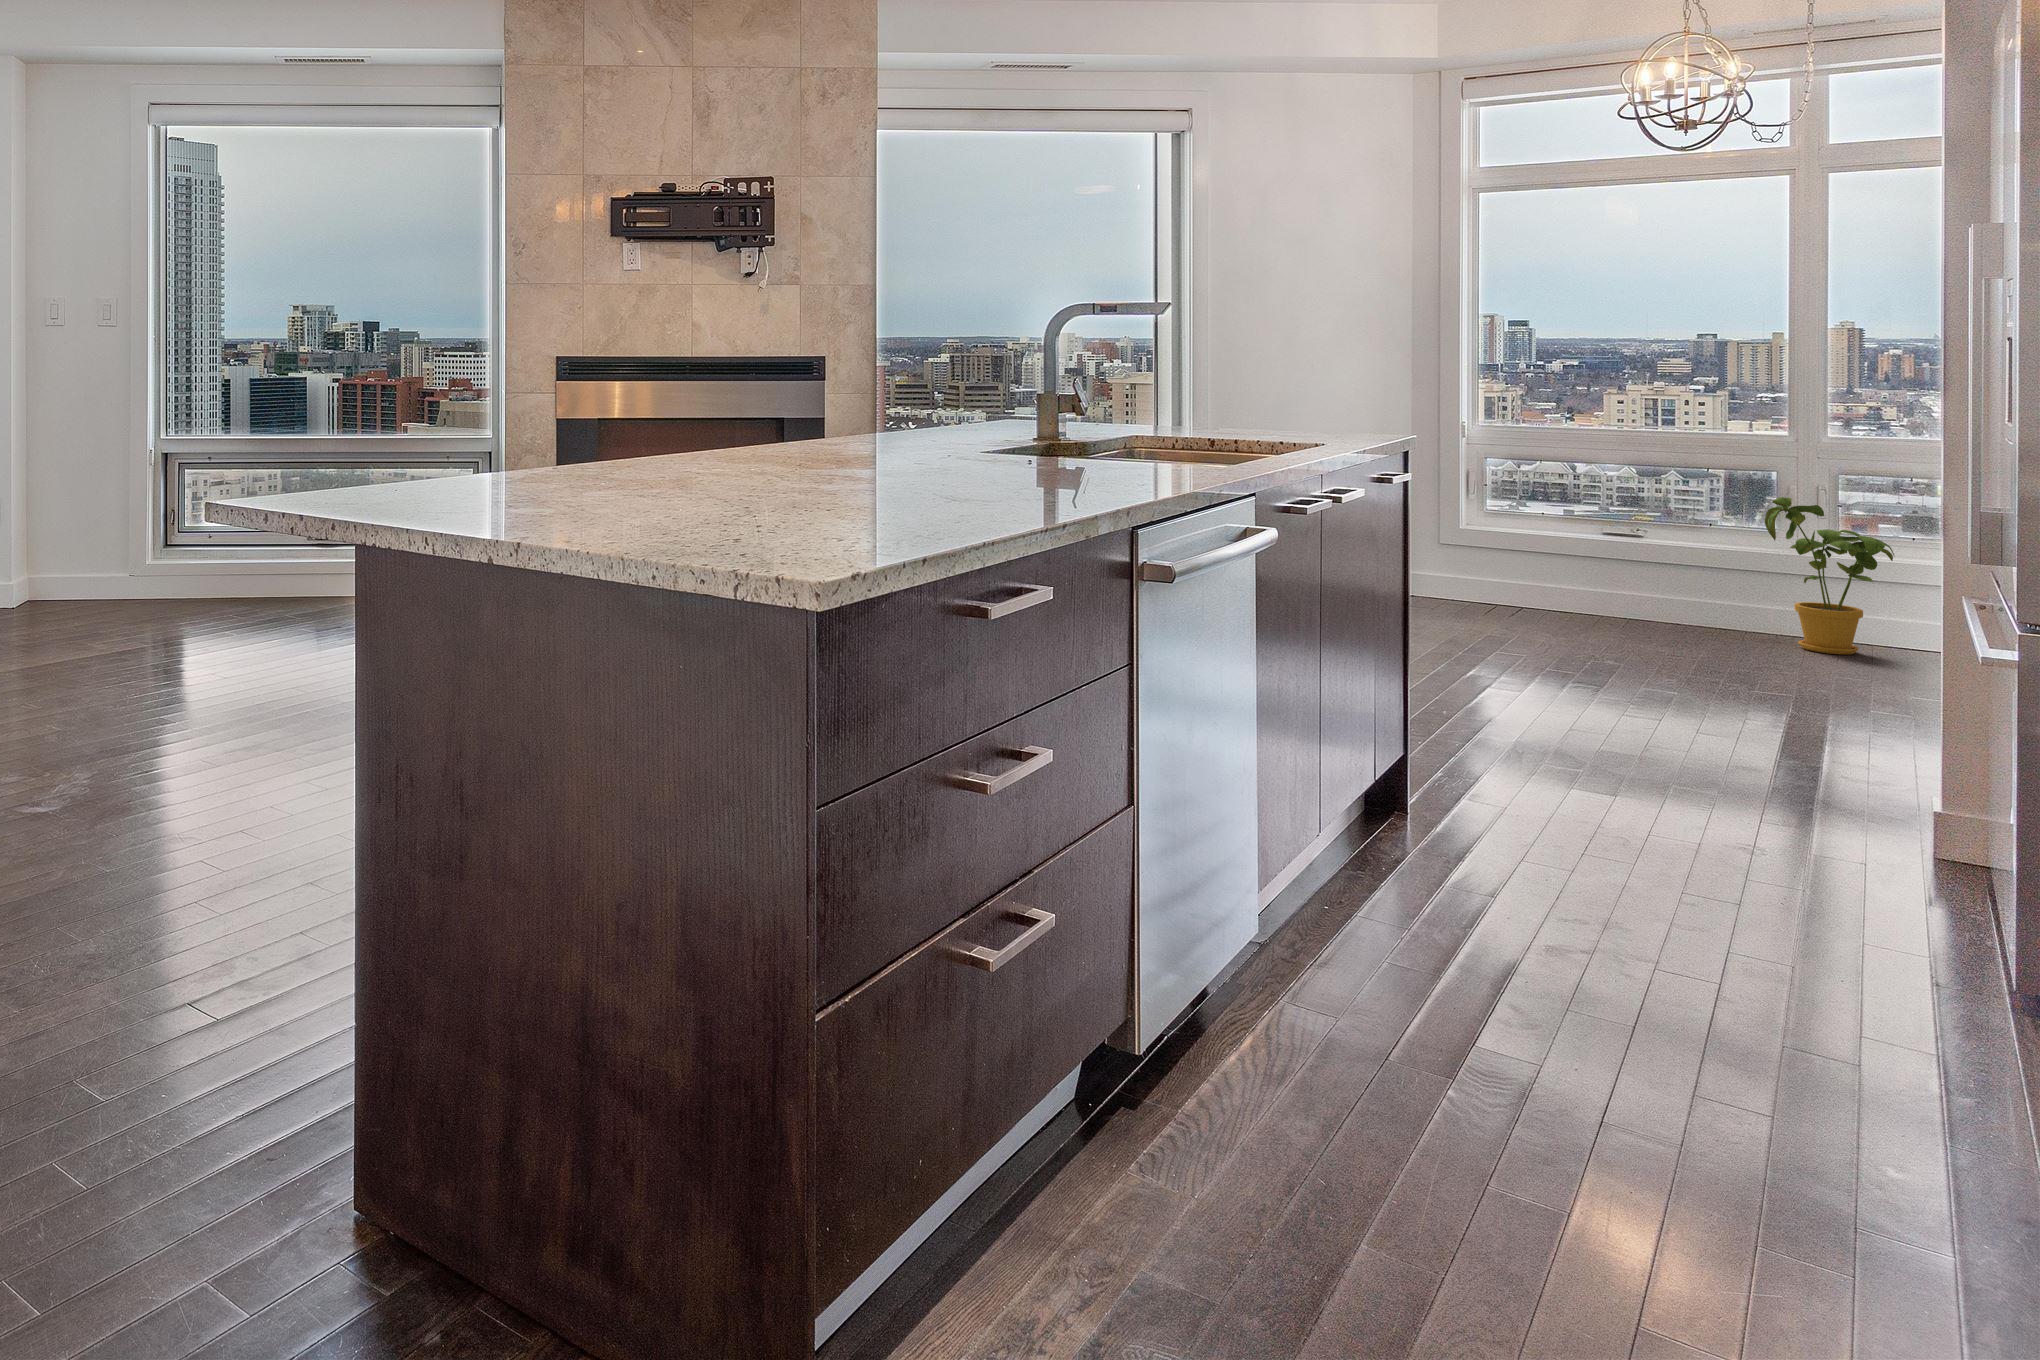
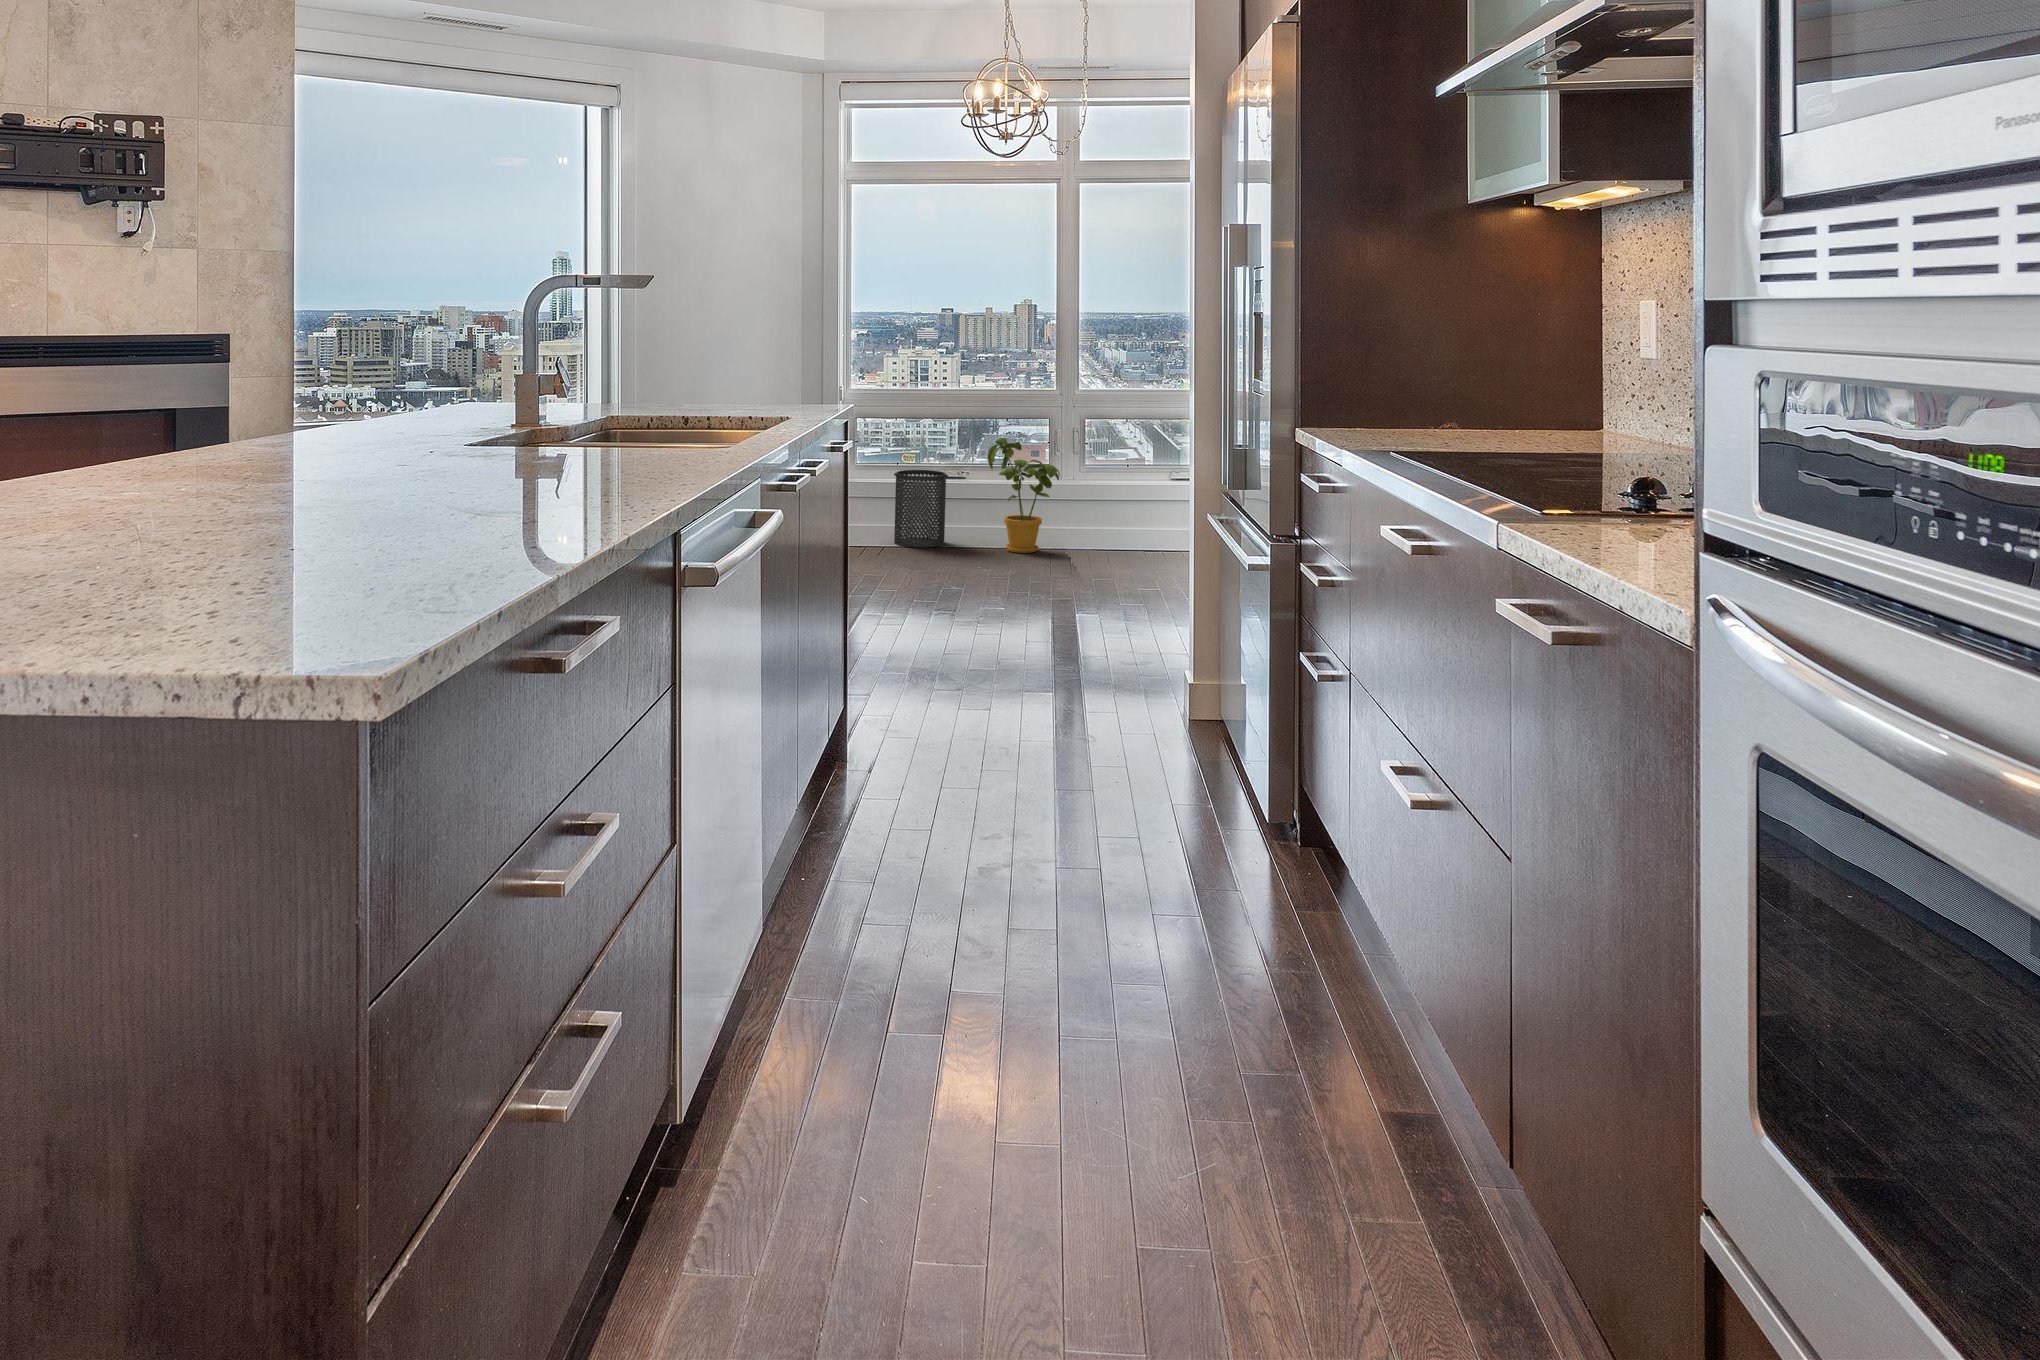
trash can: none [1617,532,1702,631] -> present [894,470,948,547]

